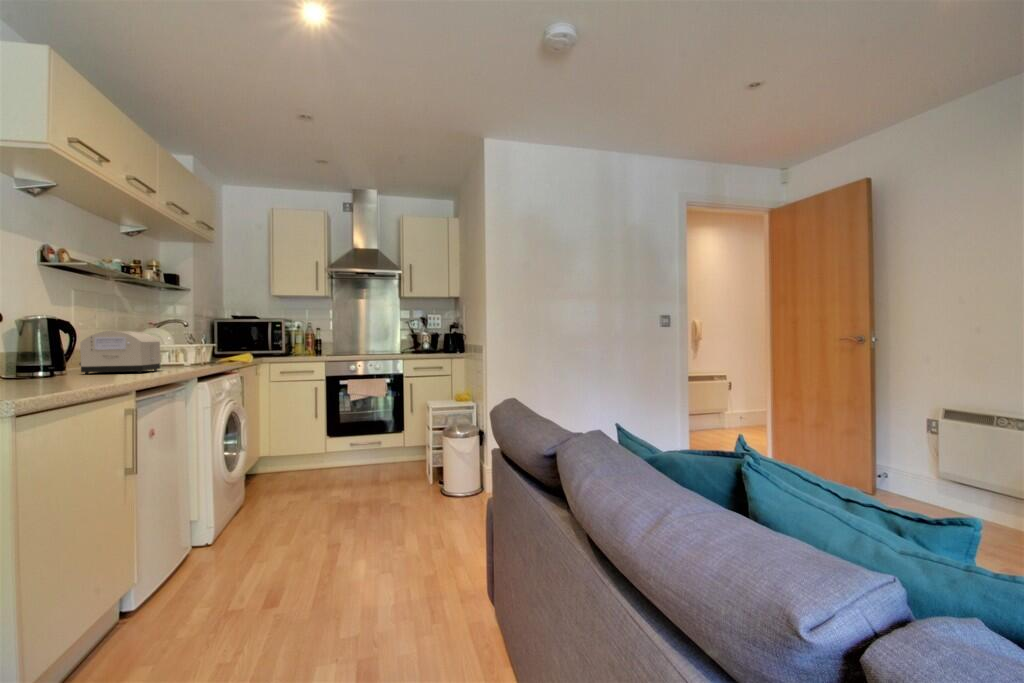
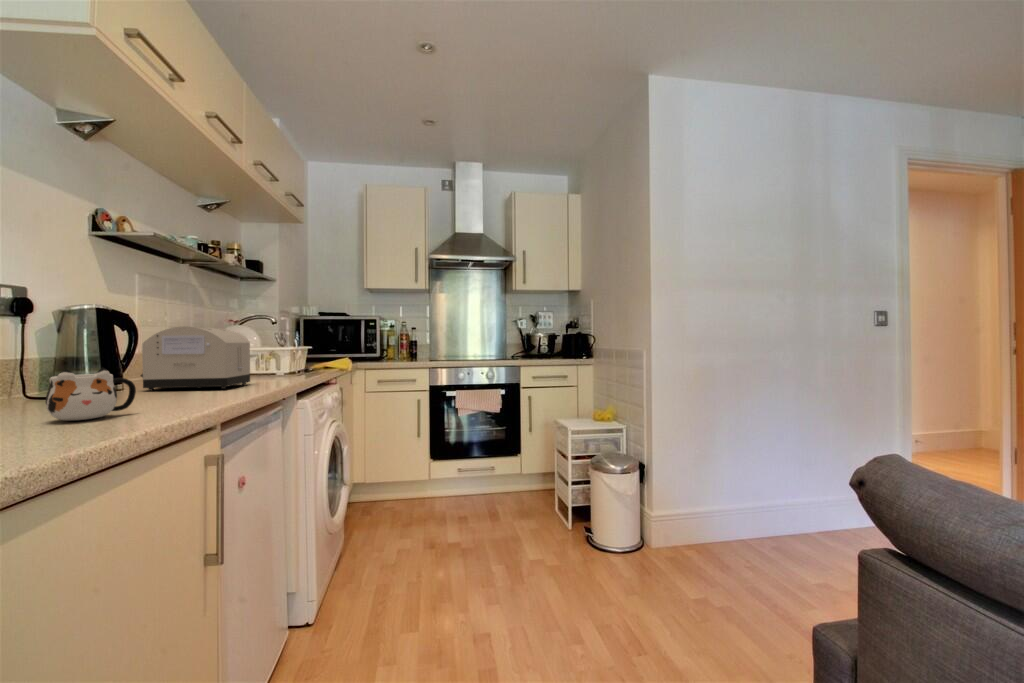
mug: none [29,356,82,386] -> present [46,368,136,420]

